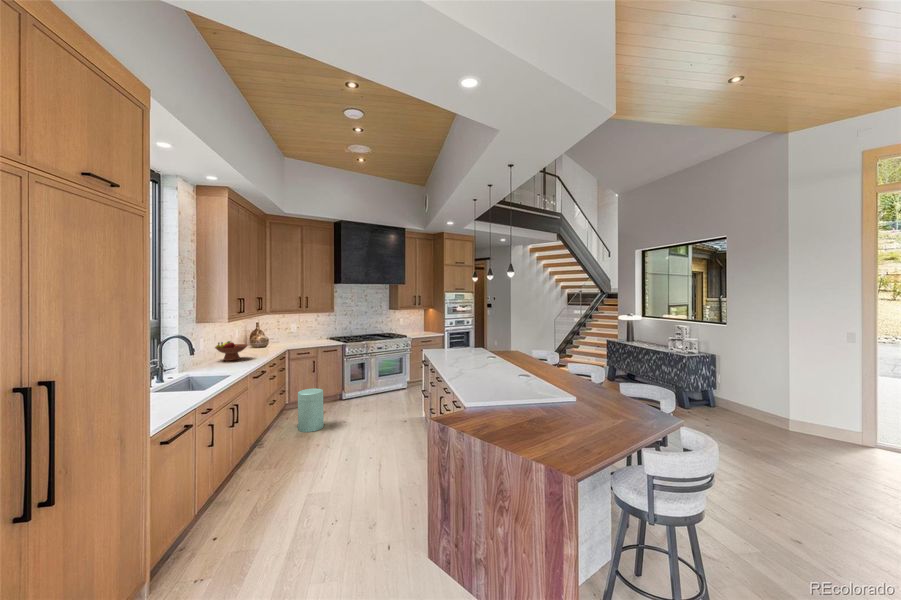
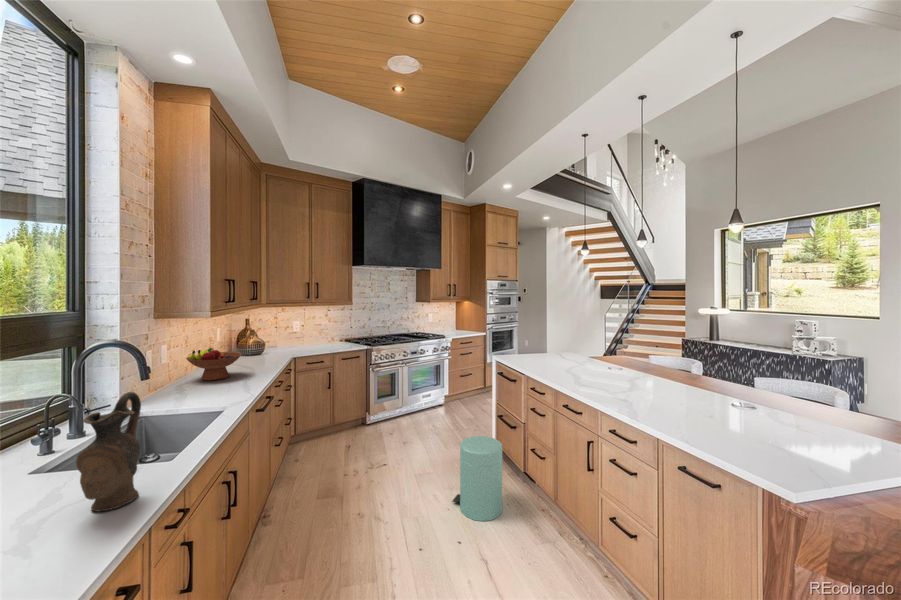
ceramic pitcher: none [172,354,194,399] -> present [76,392,141,511]
trash can: present [298,388,324,432] -> present [453,436,502,521]

